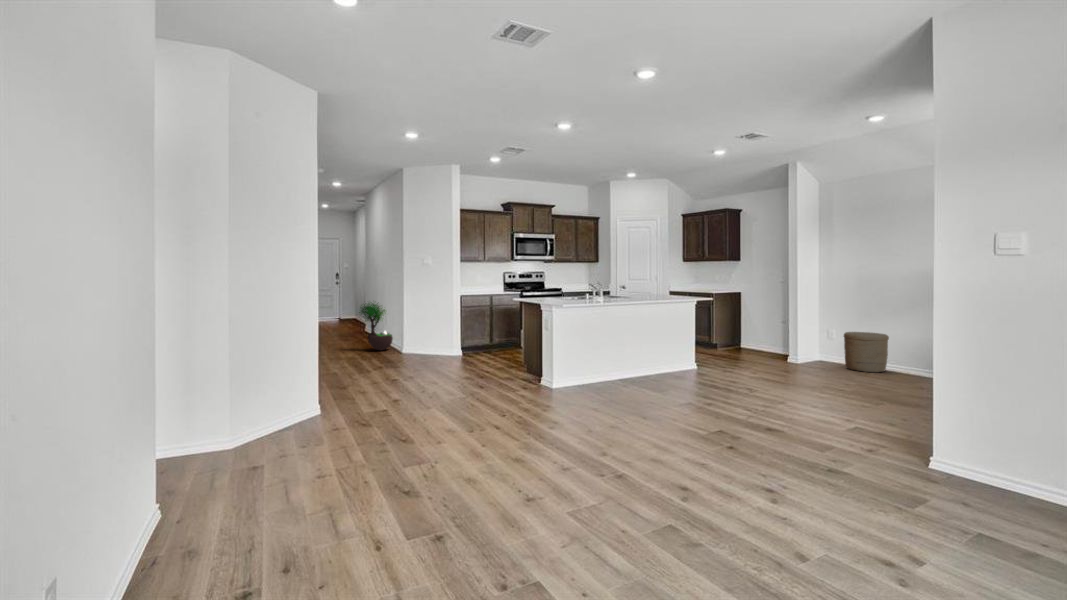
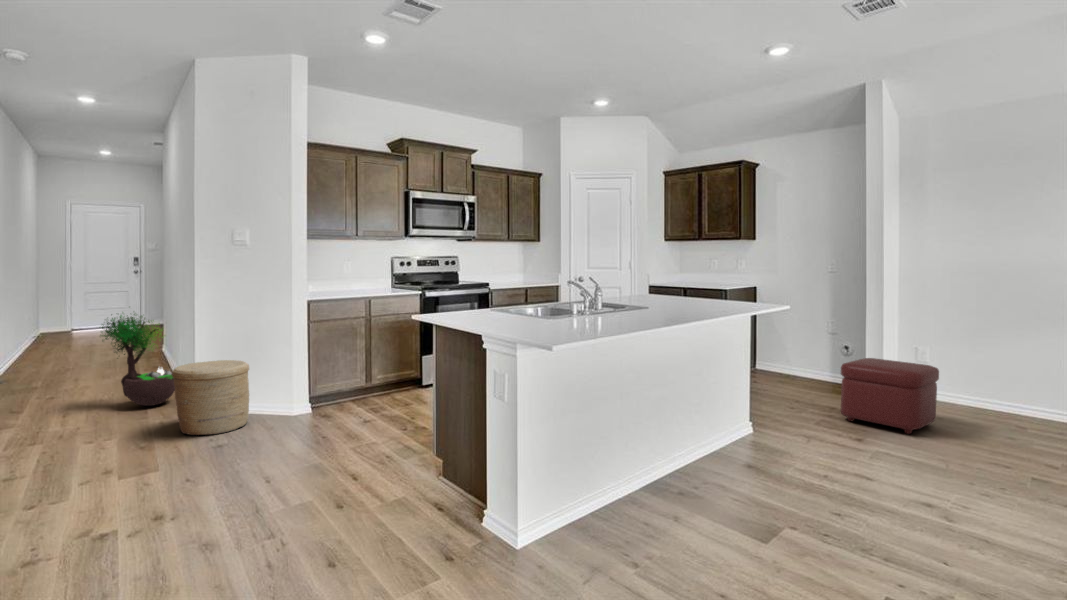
ottoman: none [758,332,814,373] -> present [841,358,939,434]
woven basket: present [844,332,889,372] -> present [172,360,249,435]

